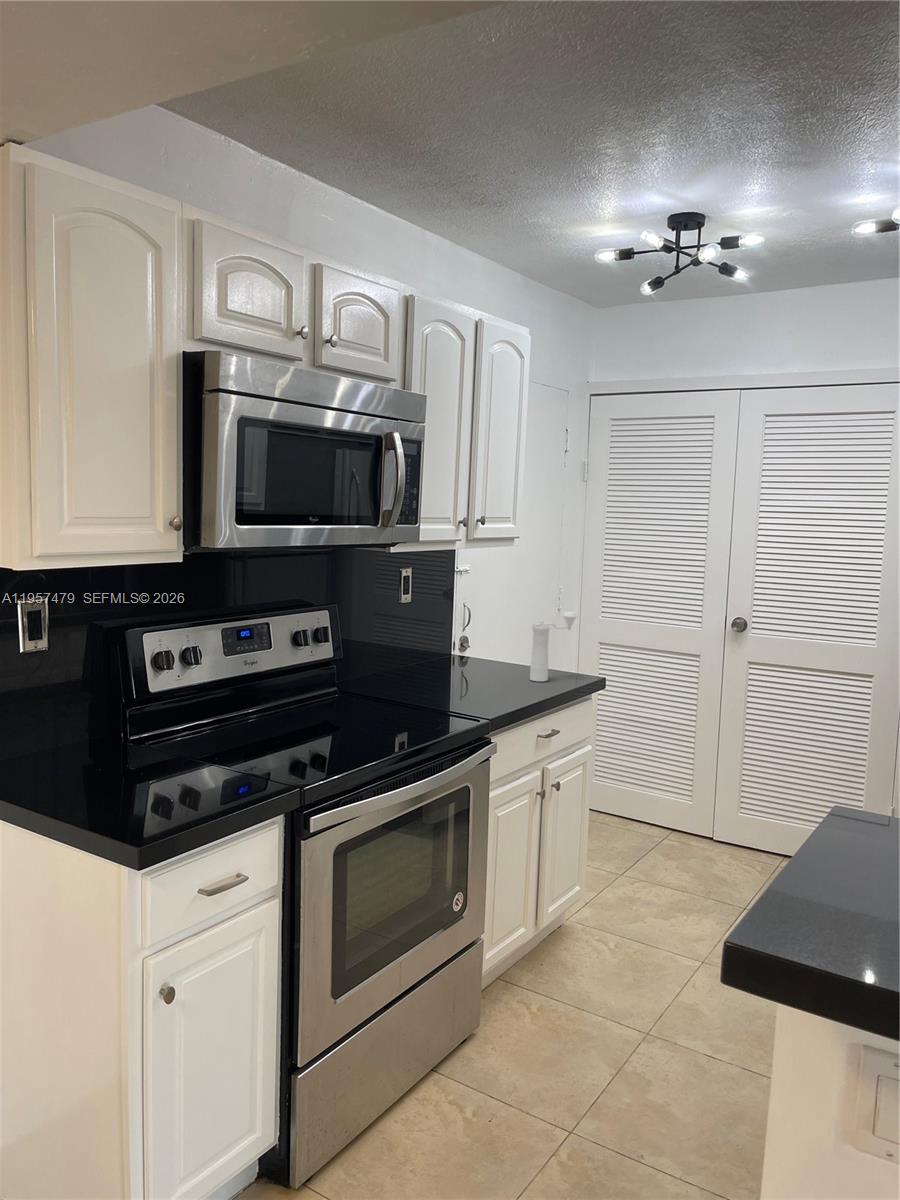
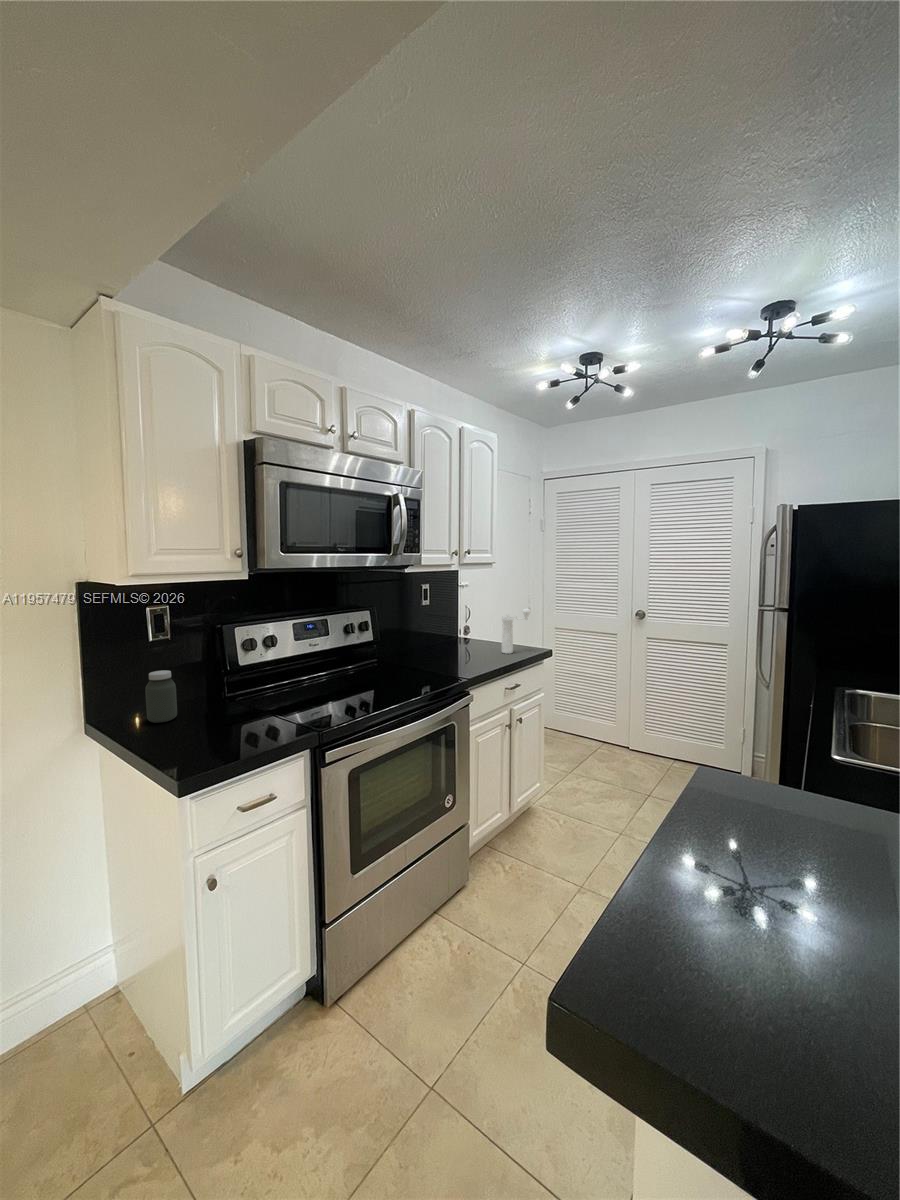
jar: none [31,696,74,774] -> present [145,670,177,723]

